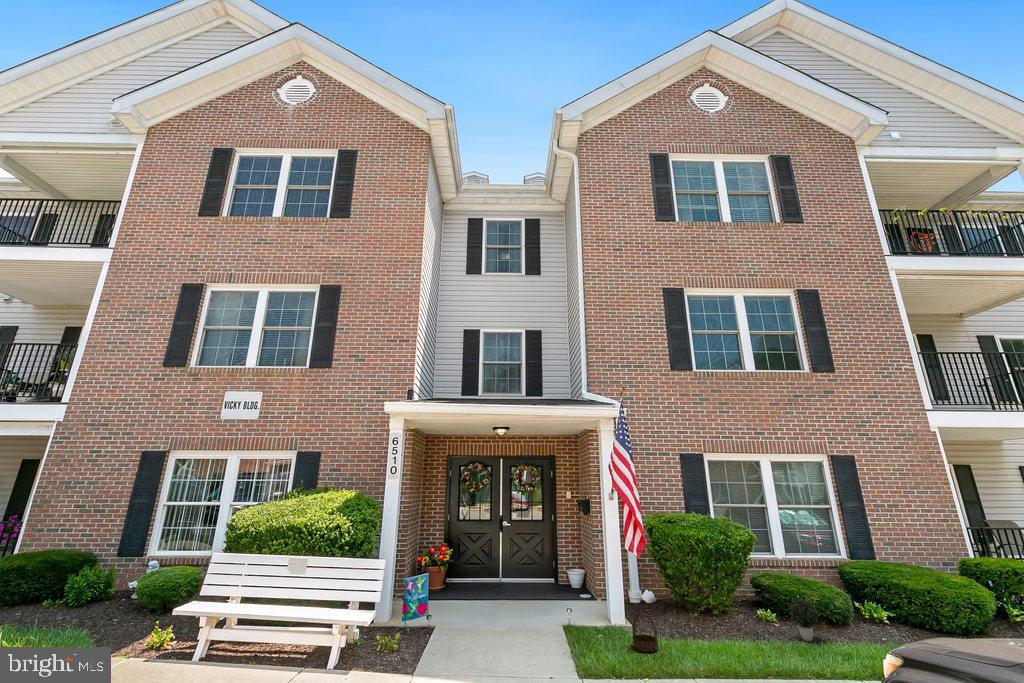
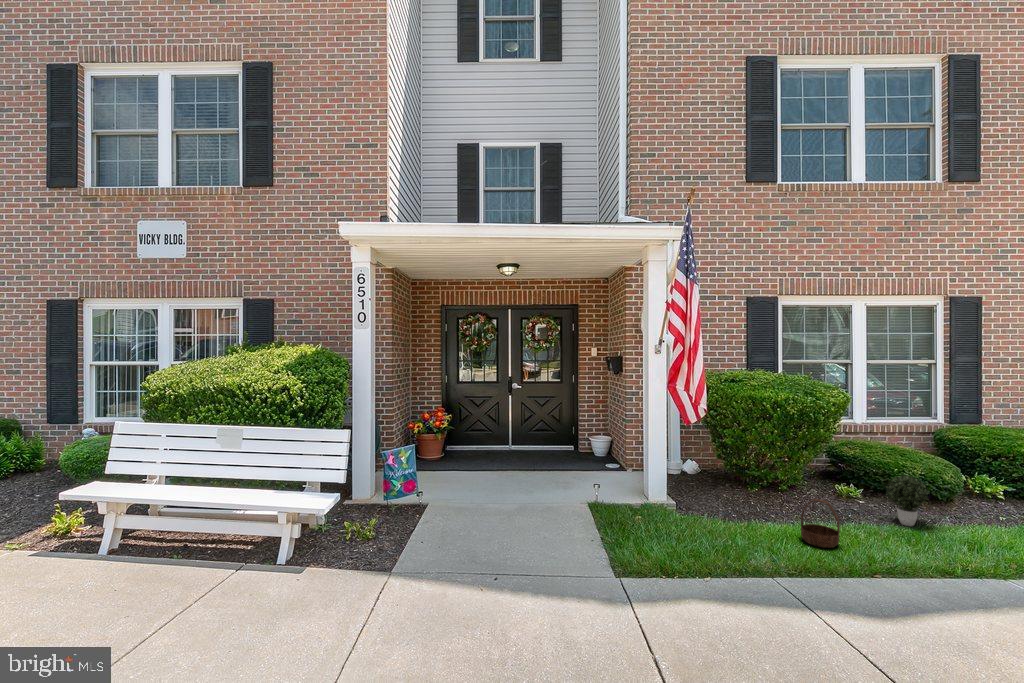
basket: present [633,613,658,652] -> present [801,499,840,548]

